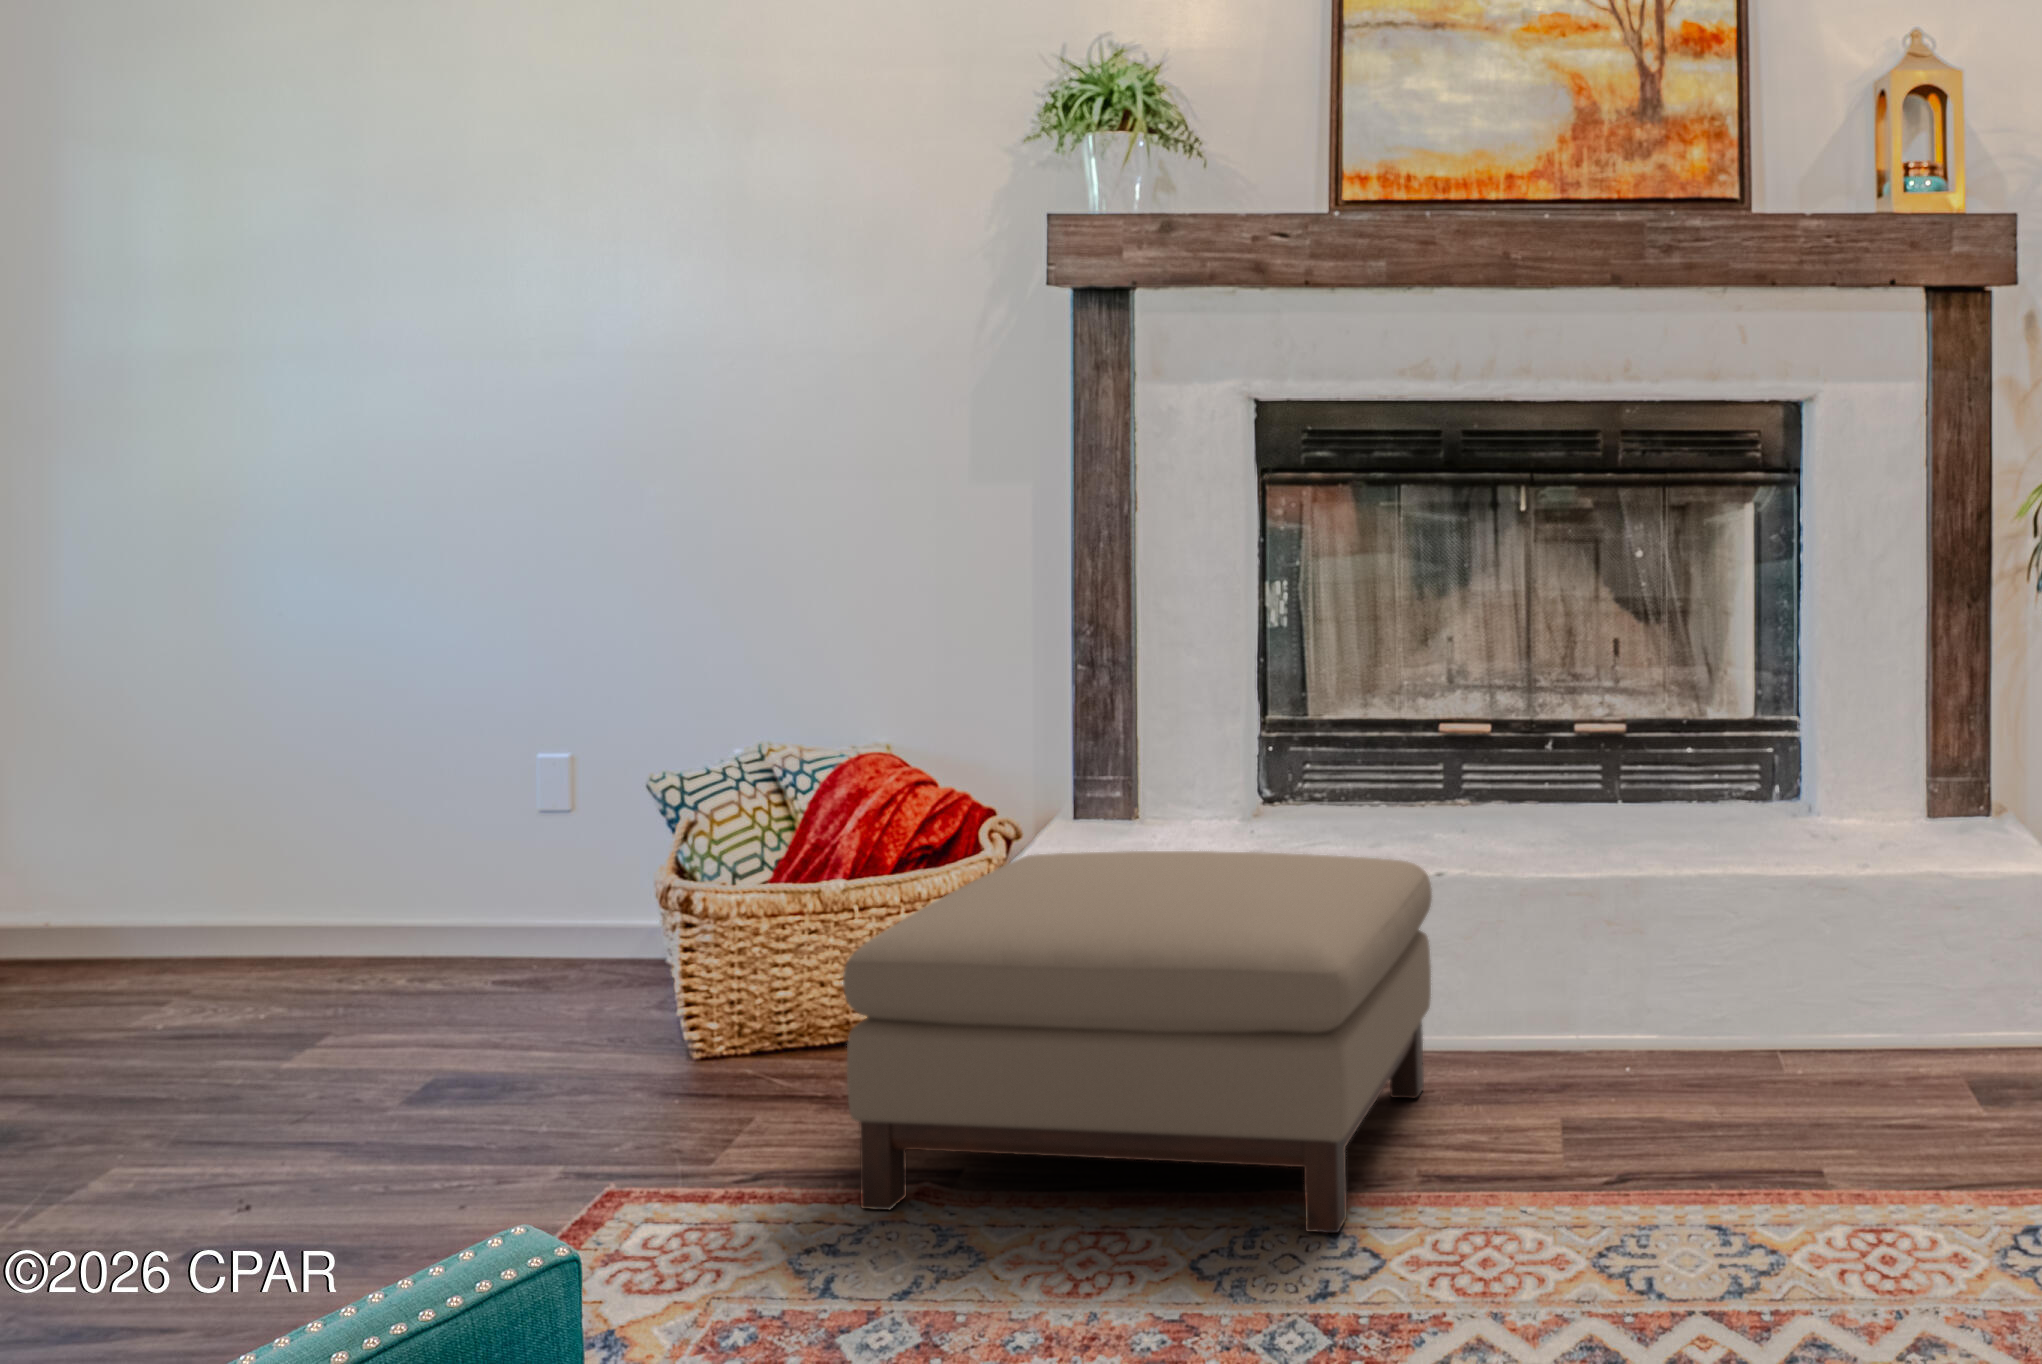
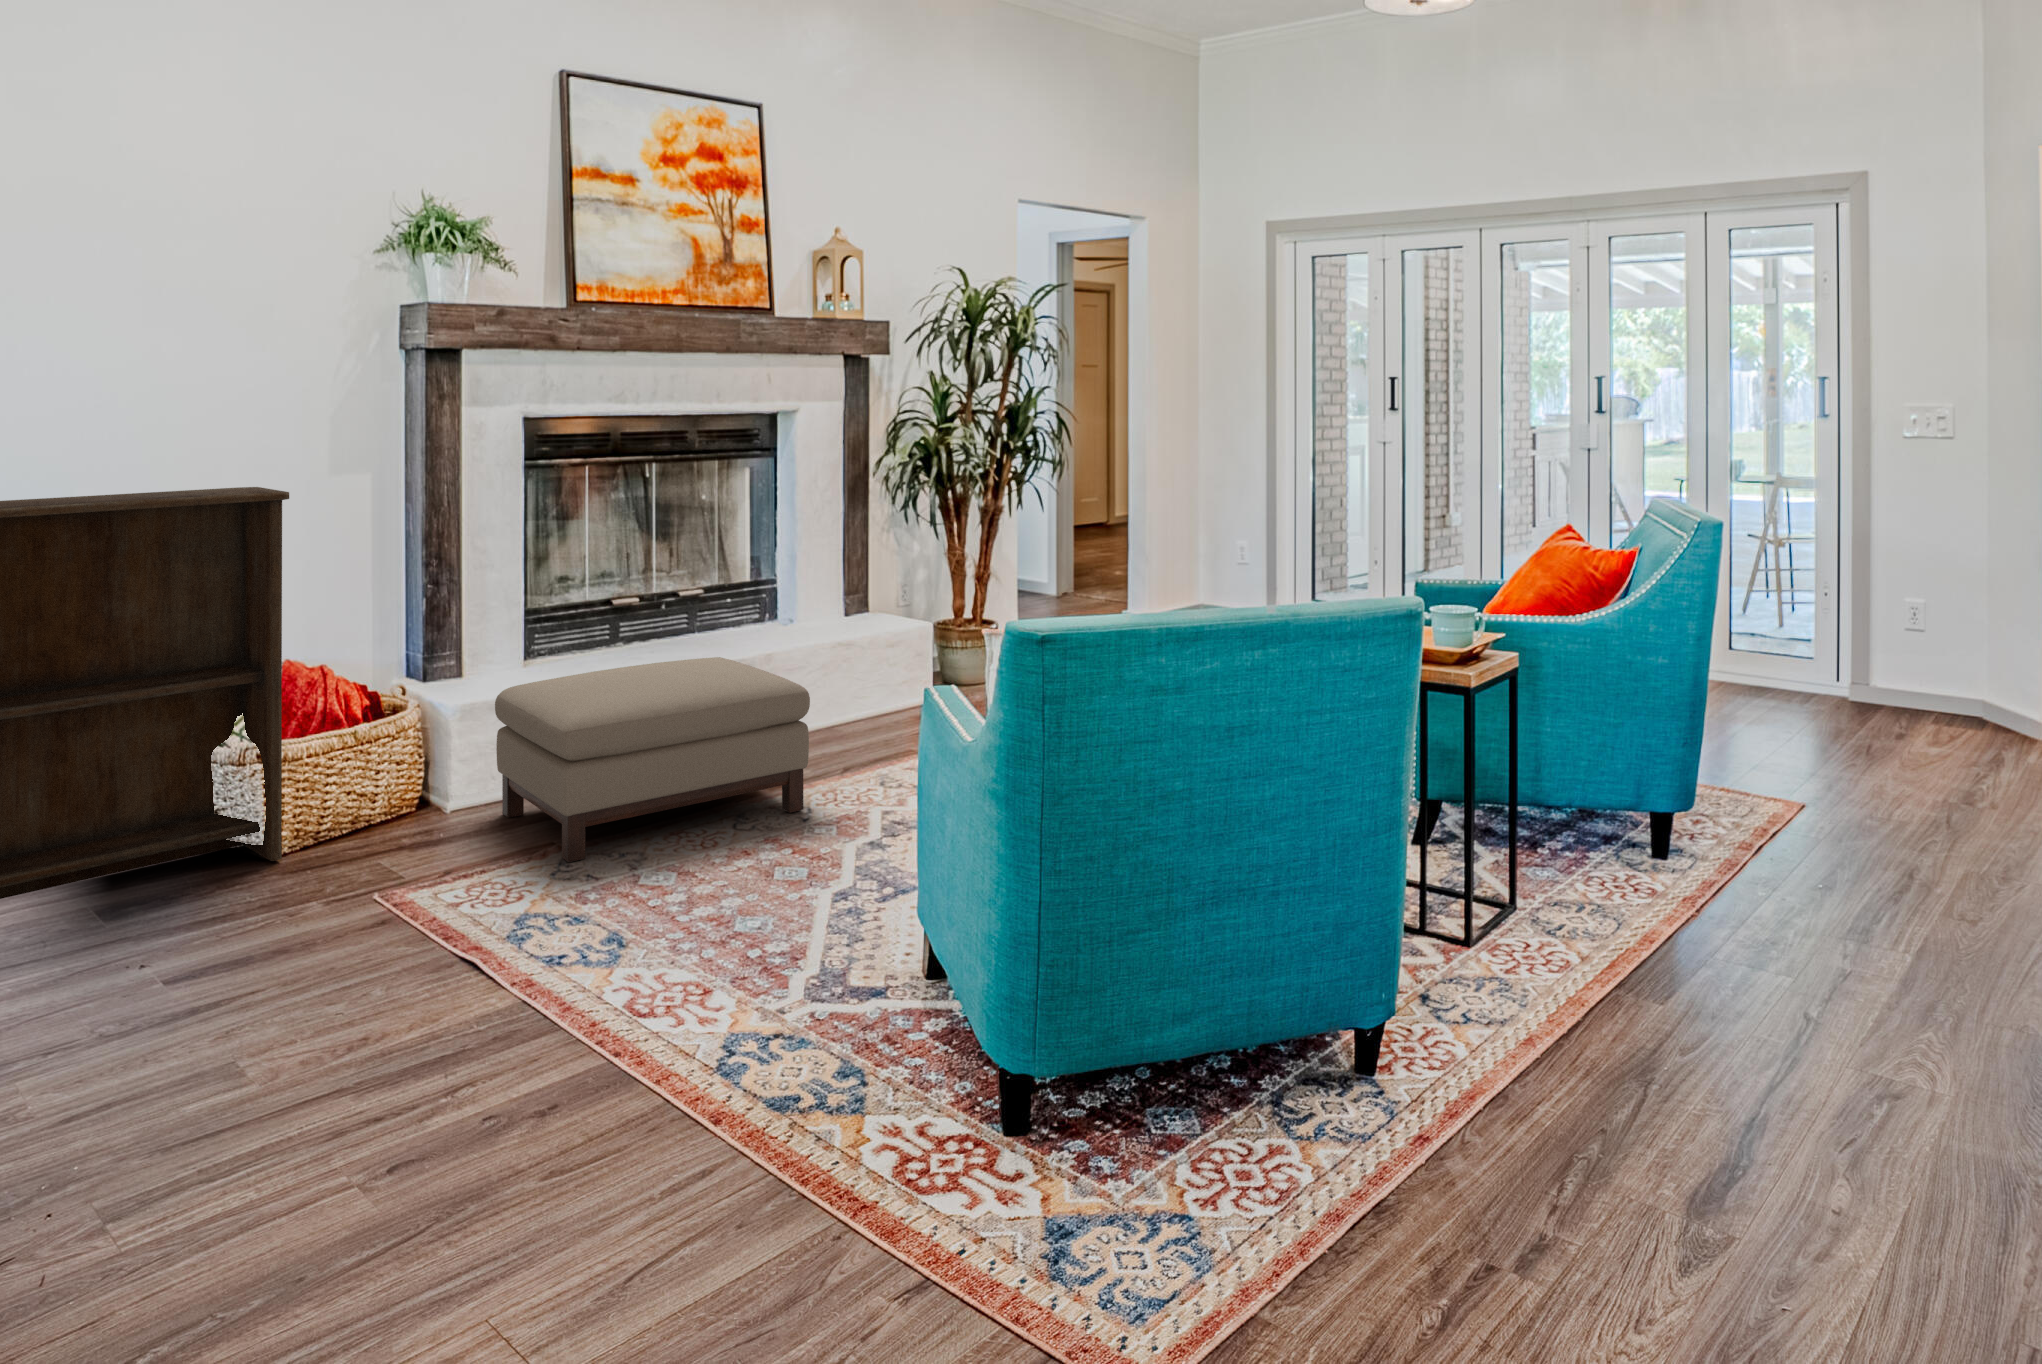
bookshelf: none [275,501,762,1071] -> present [0,487,289,899]

